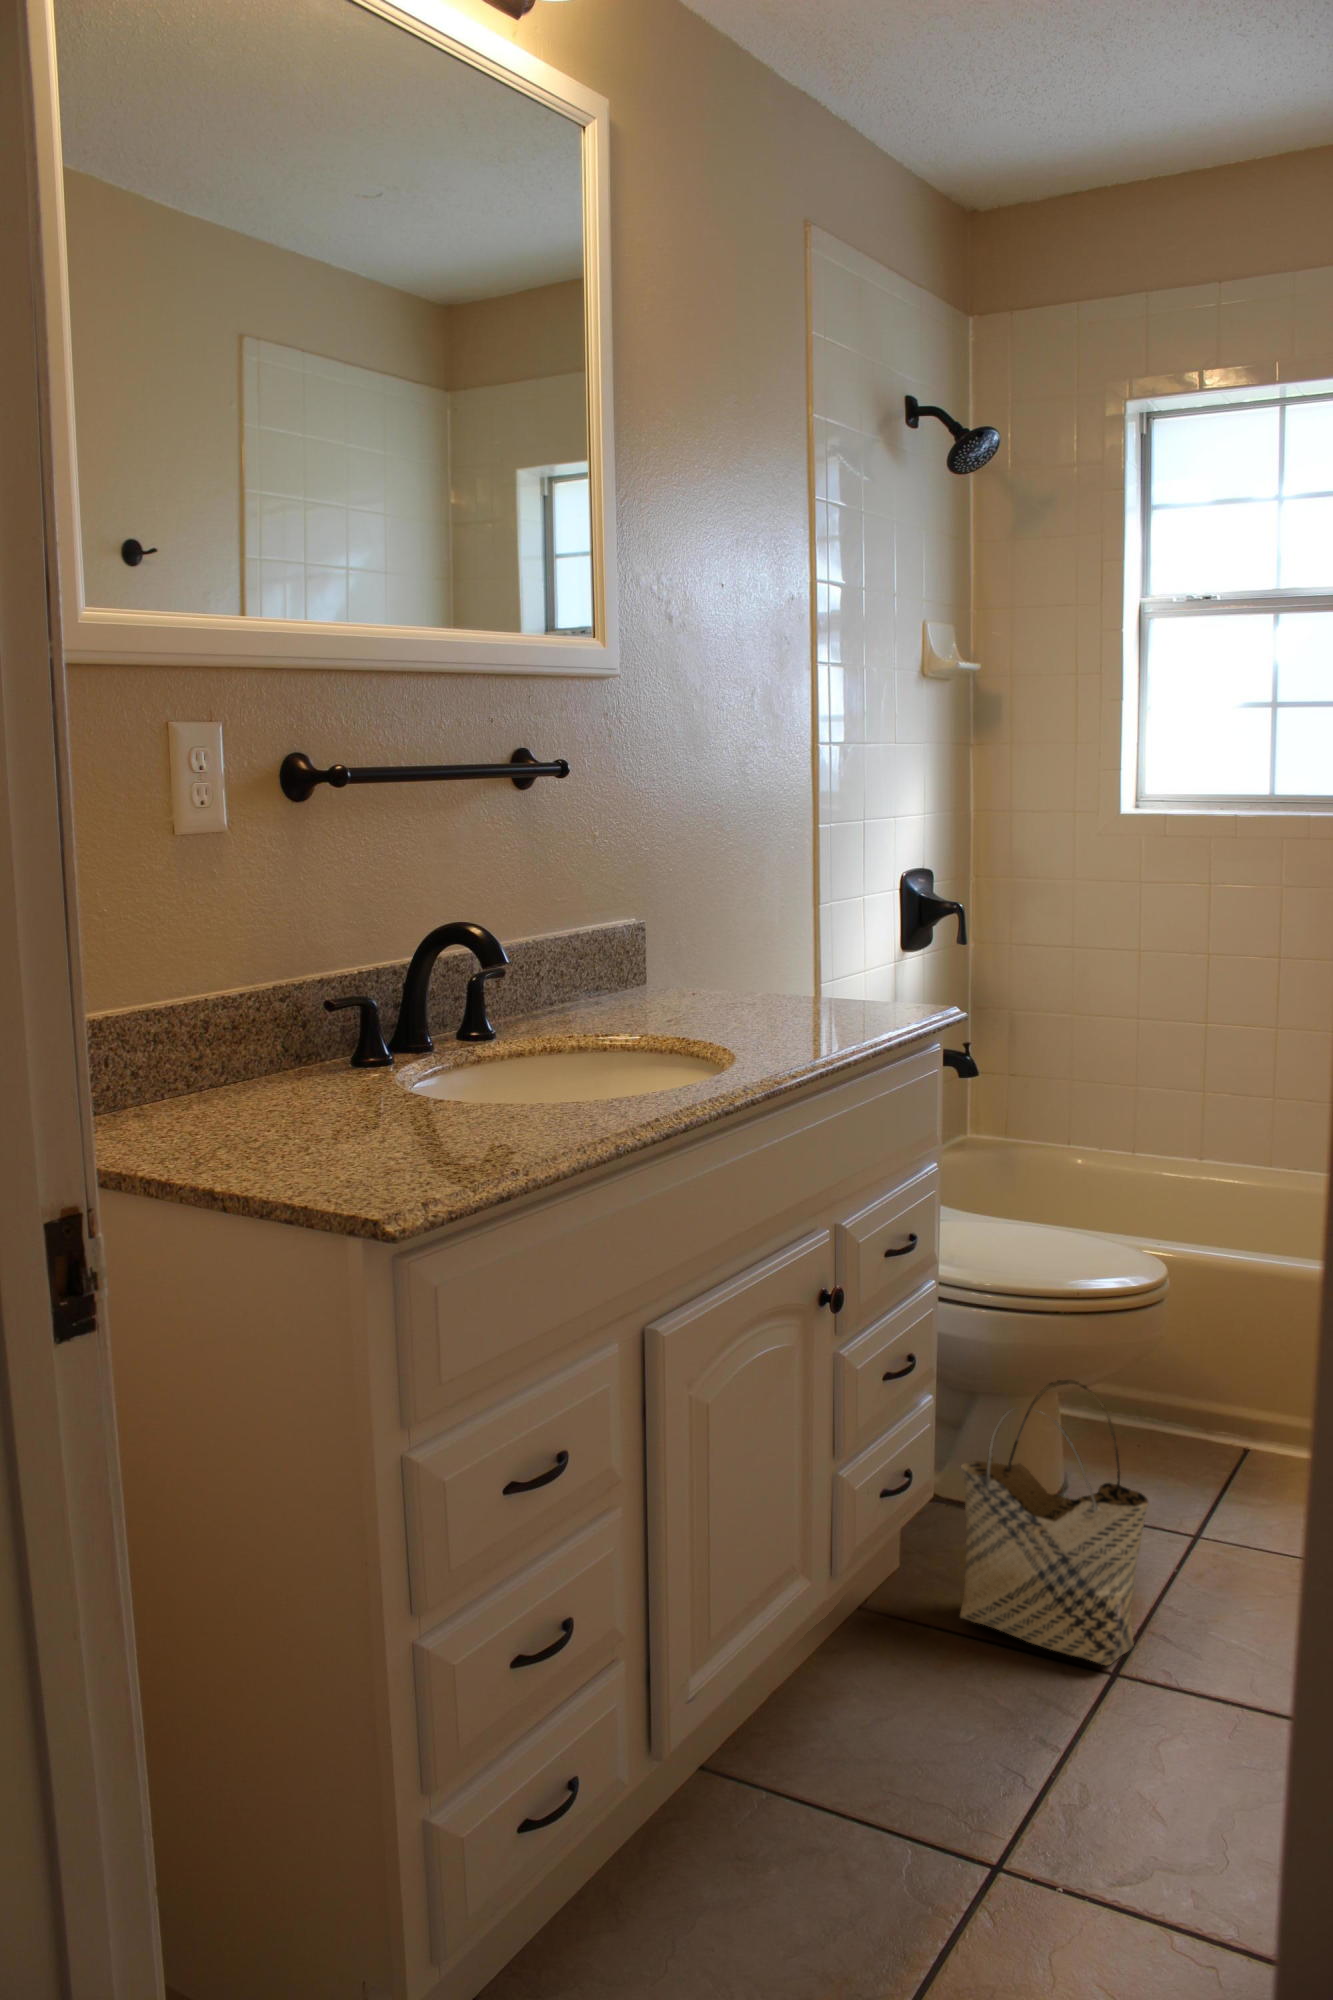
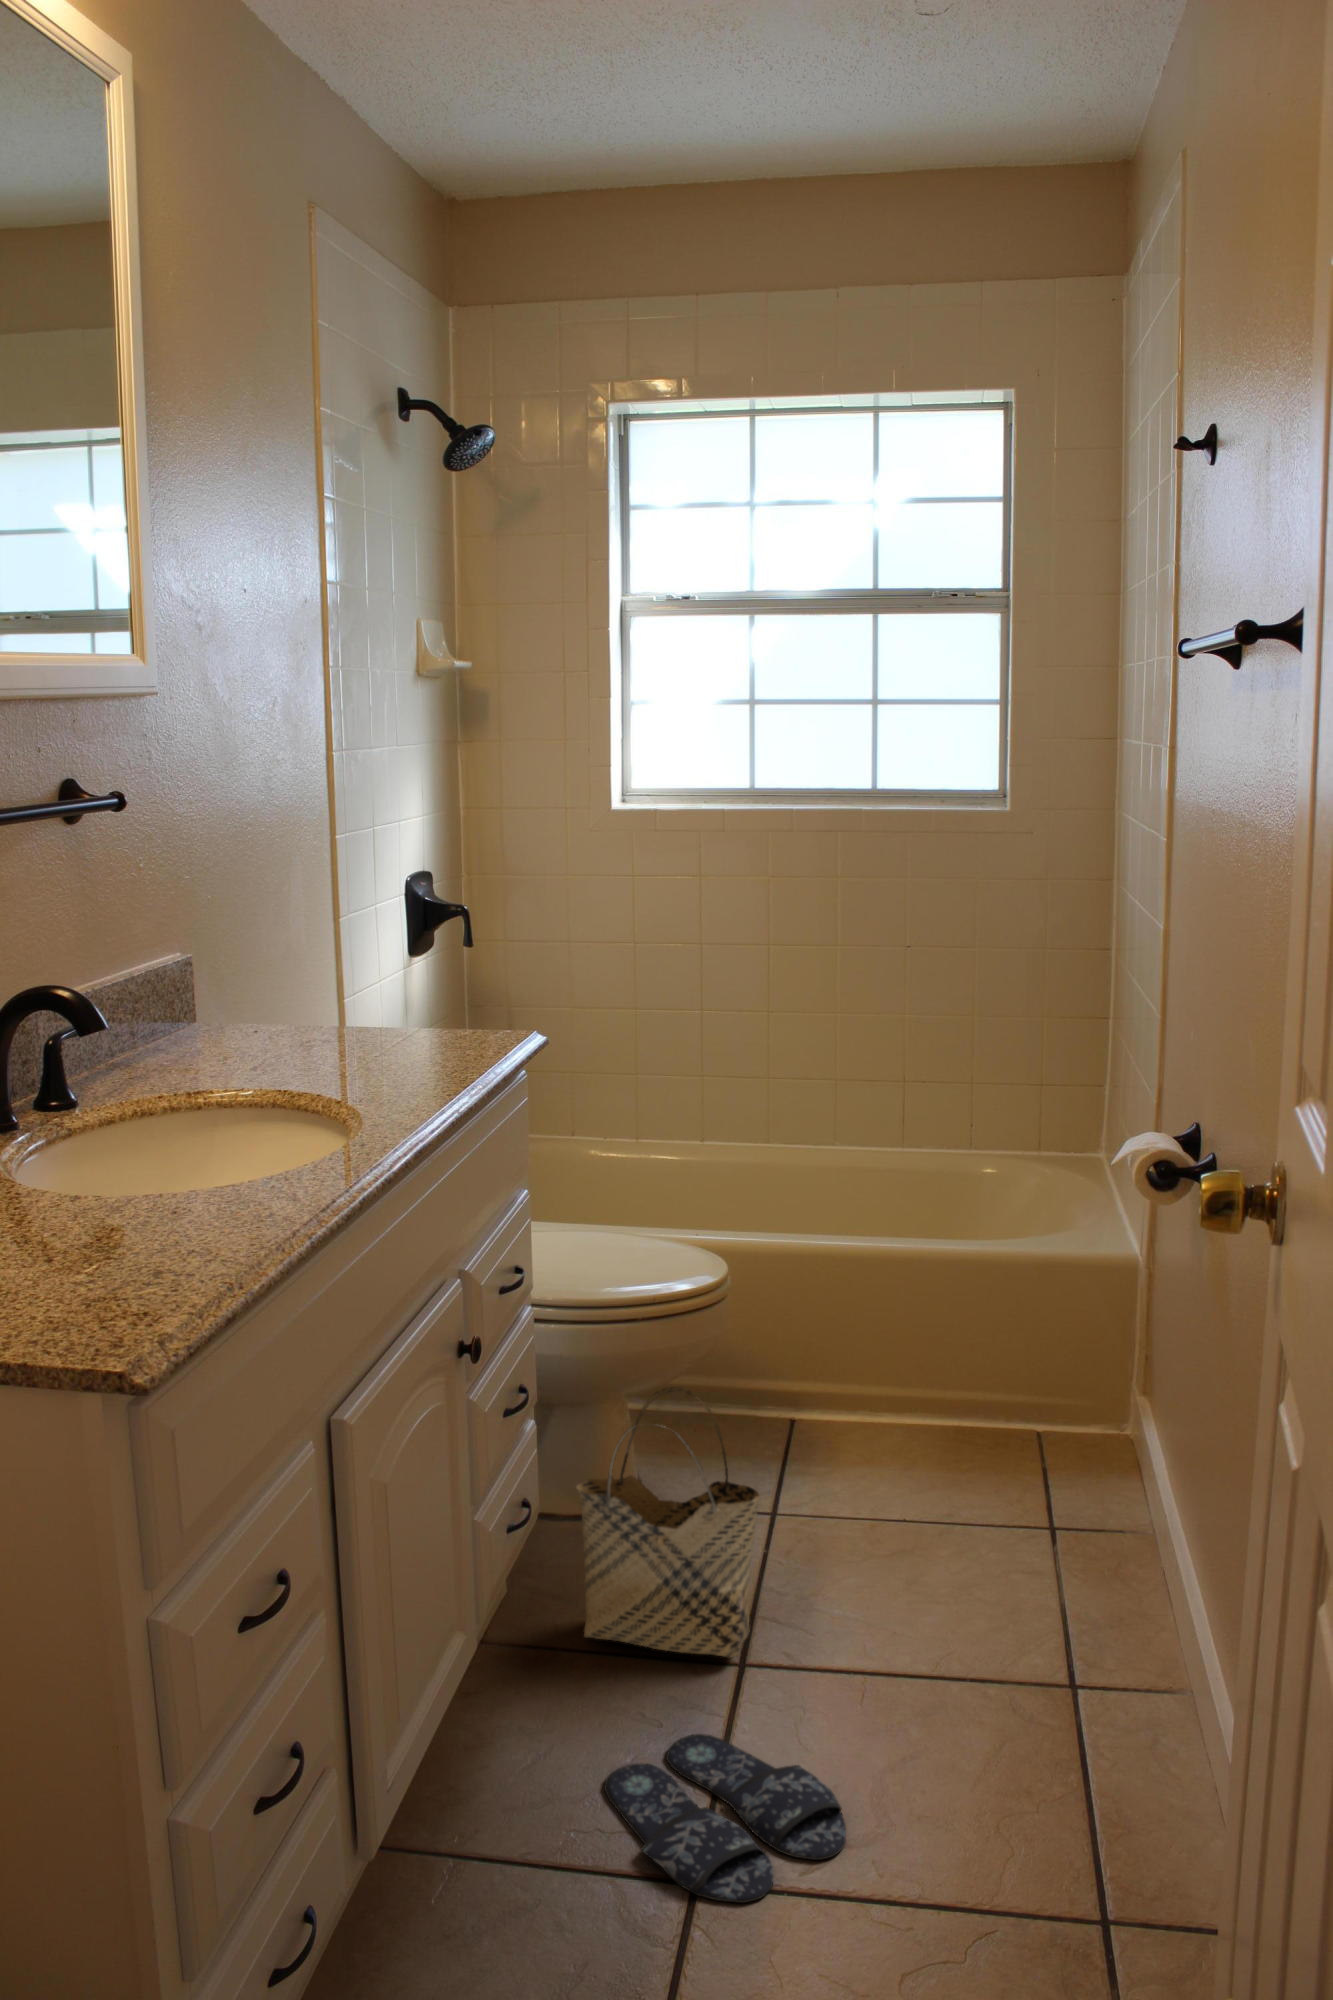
slippers: none [939,1730,1181,1898] -> present [604,1734,846,1903]

